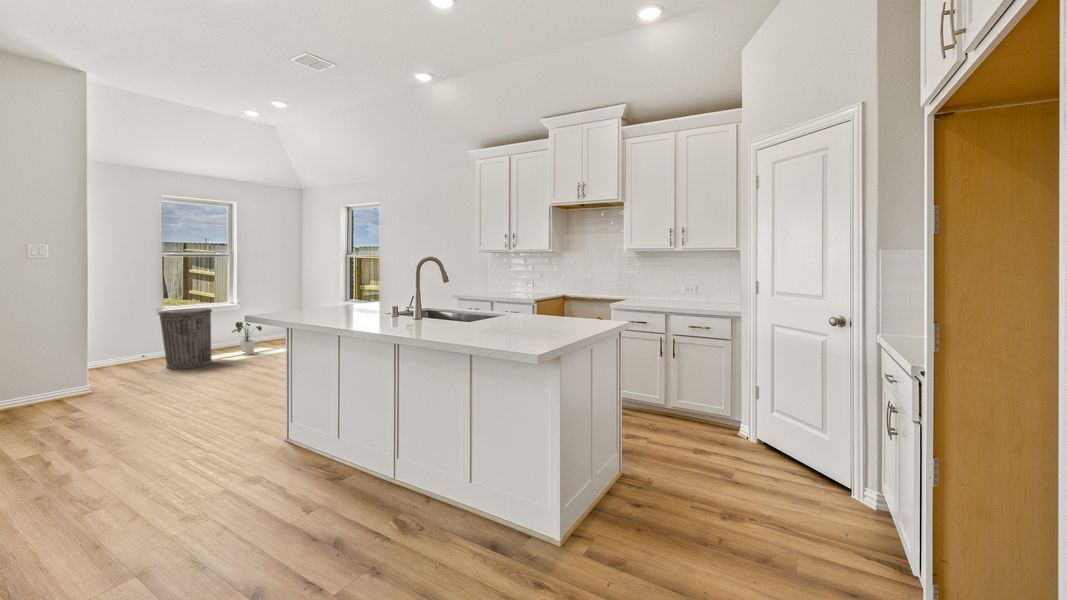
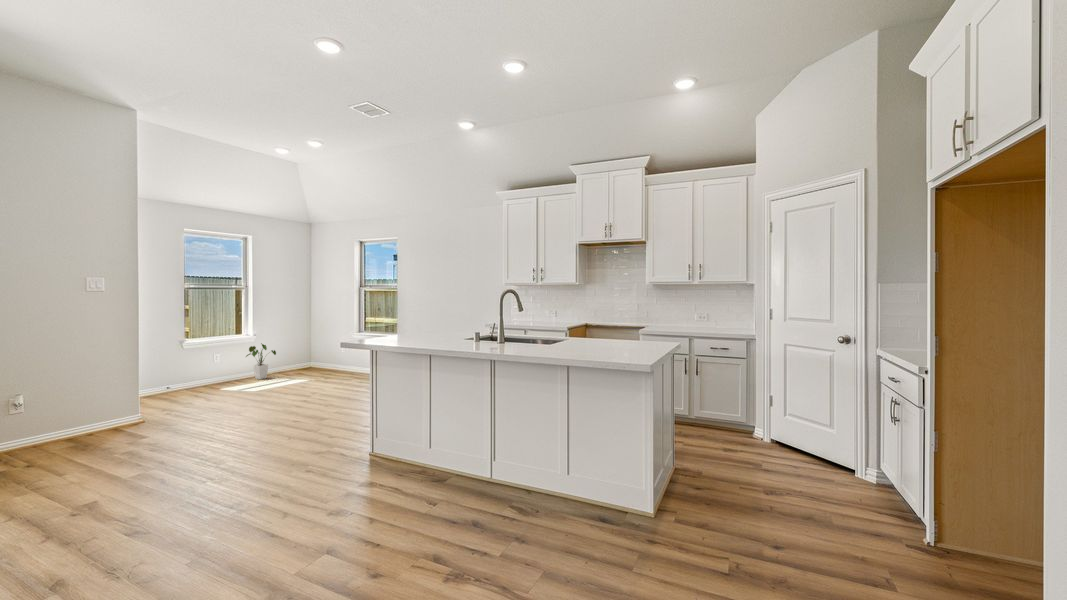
trash can: present [158,308,212,369] -> none [181,332,233,392]

